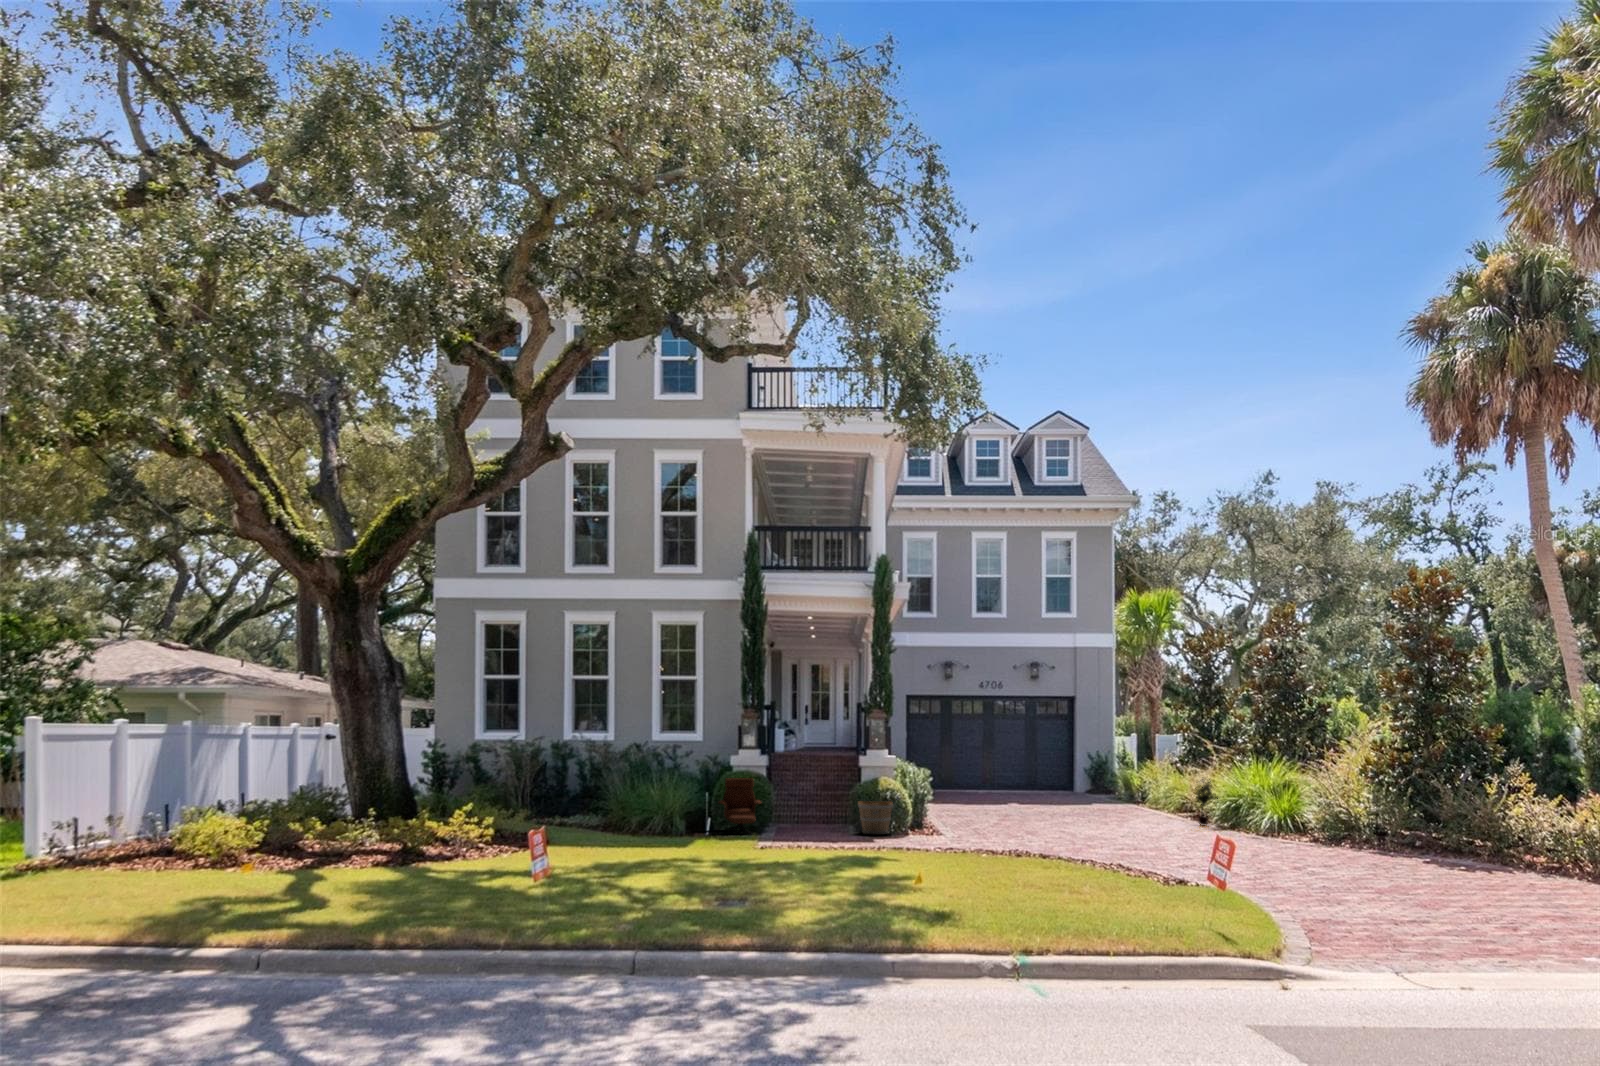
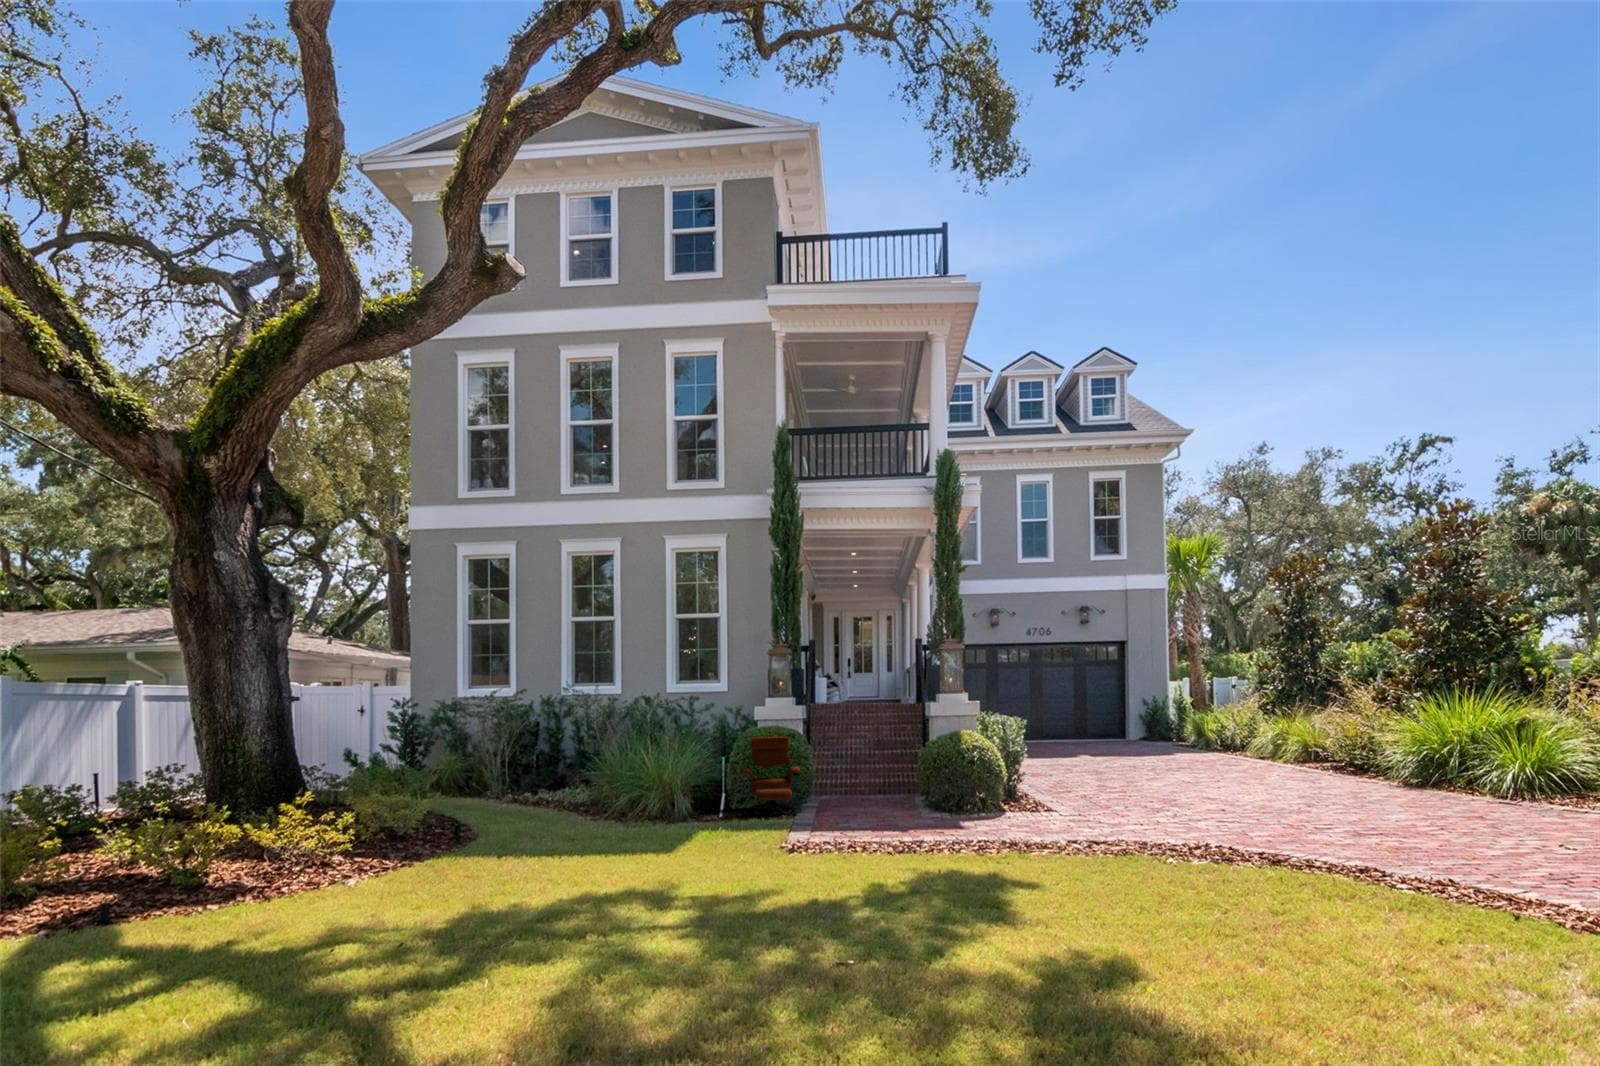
potted tree: present [1195,779,1218,826] -> none [1347,725,1386,787]
wooden bucket: present [858,801,893,834] -> none [931,765,981,812]

